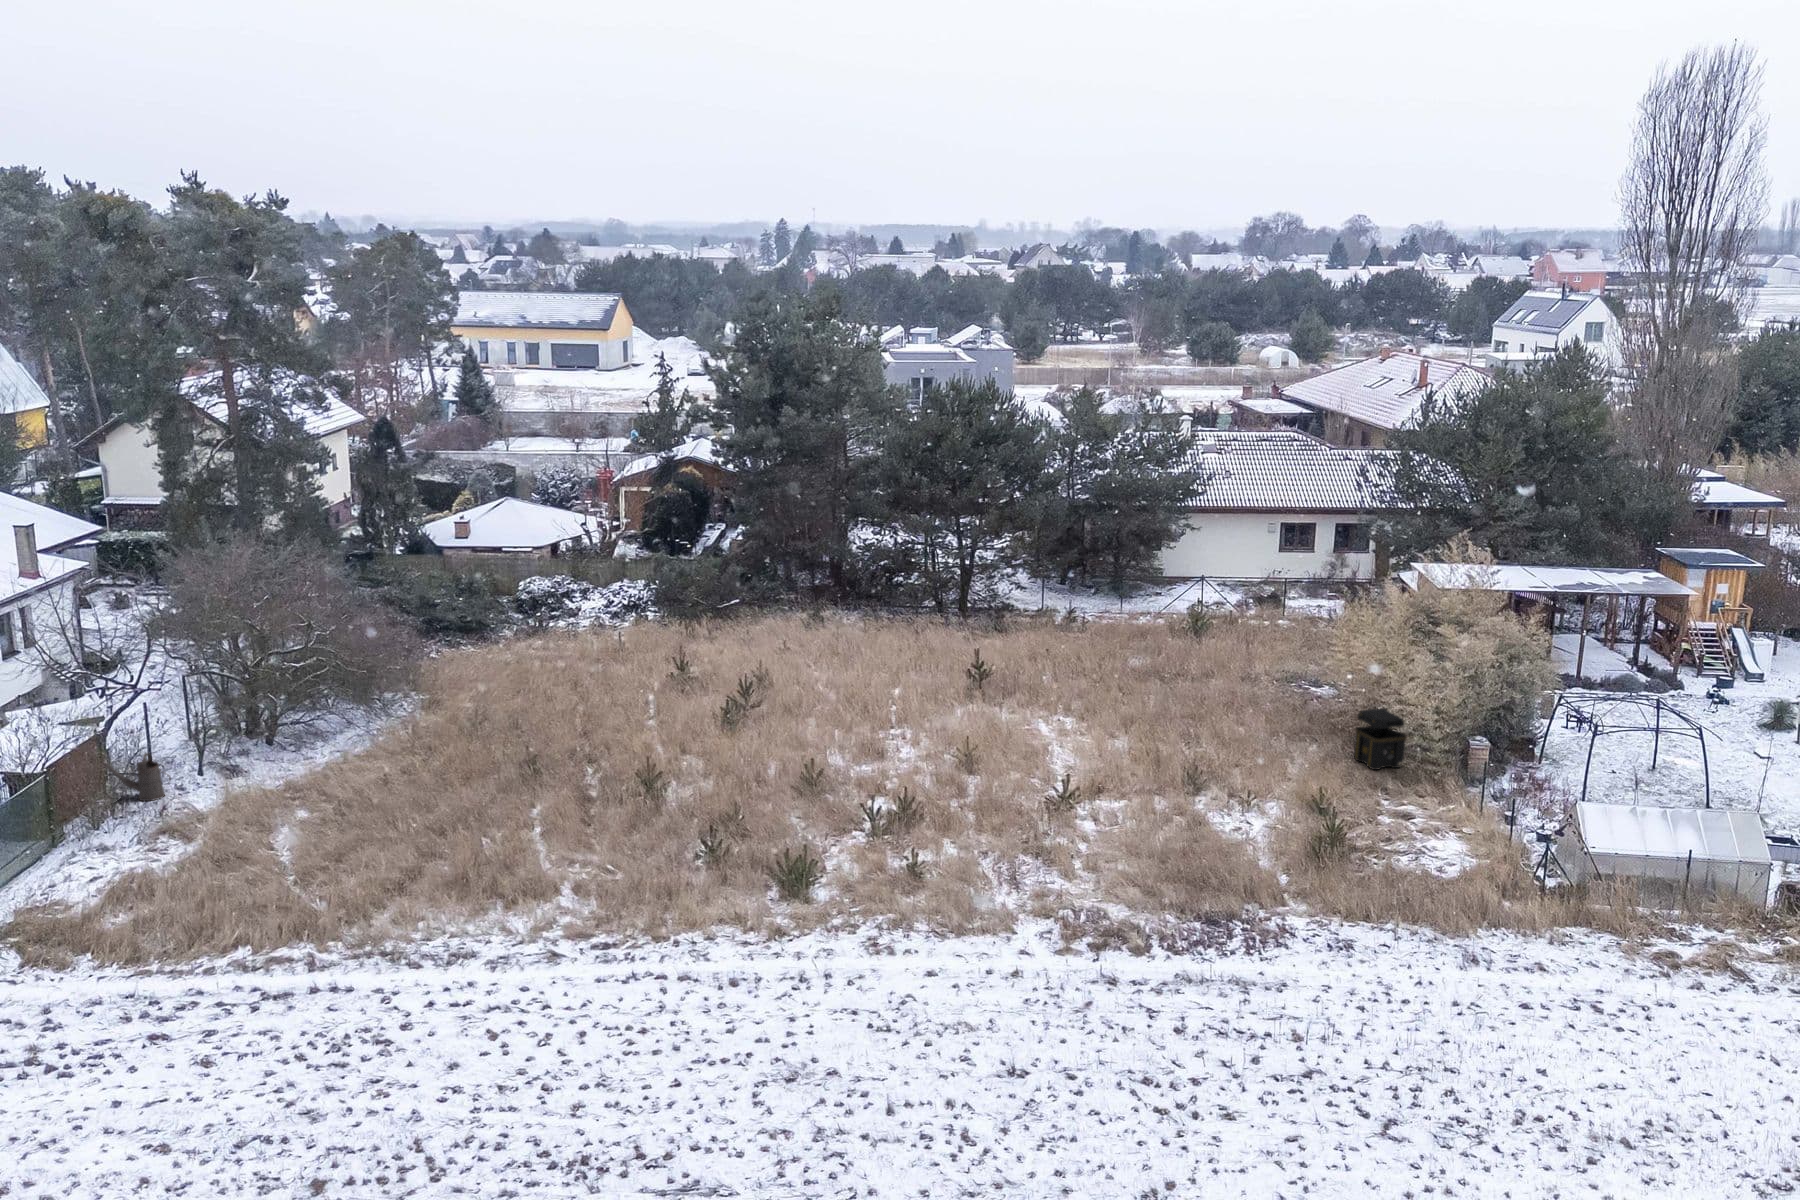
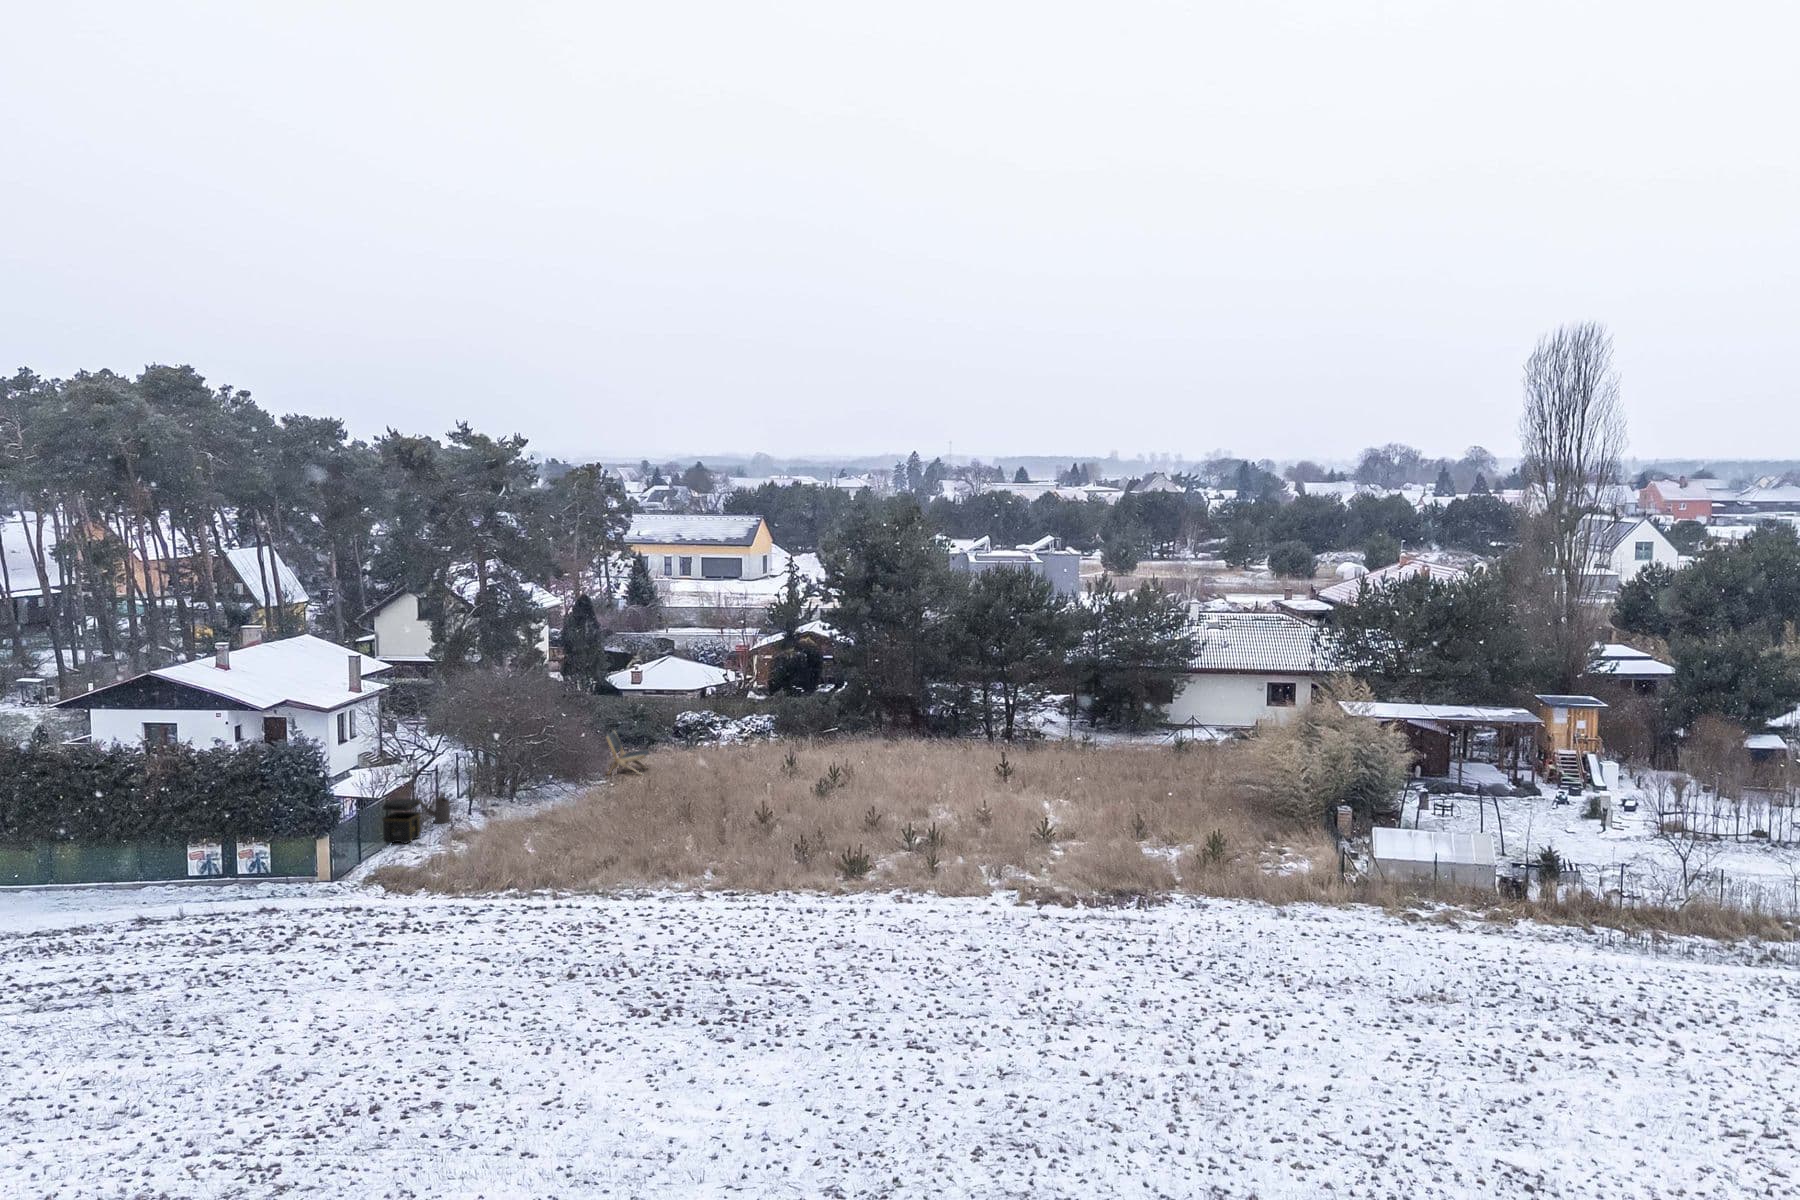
lounge chair: none [411,627,480,693] -> present [606,731,650,775]
toolbox: present [1354,708,1407,770] -> present [382,799,421,843]

